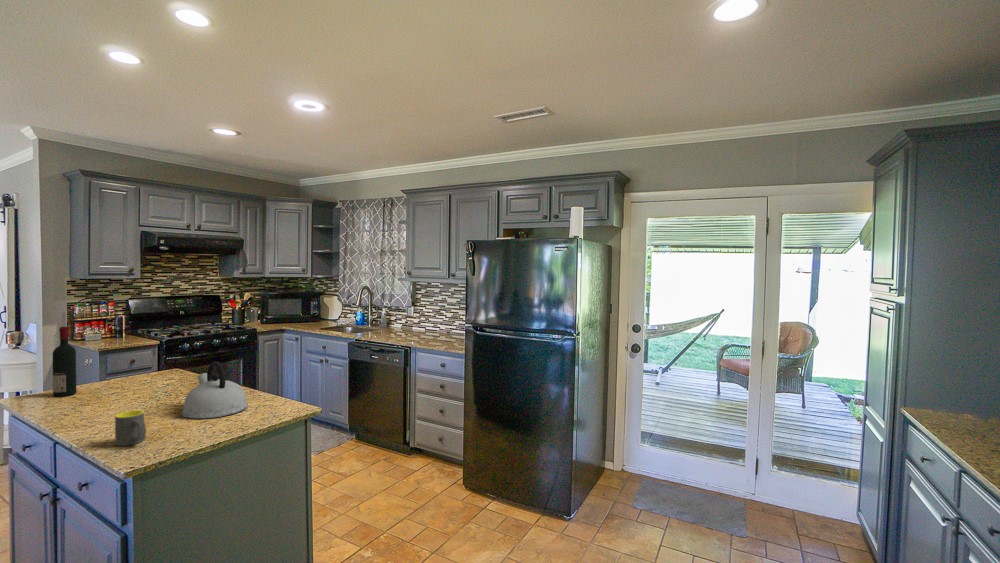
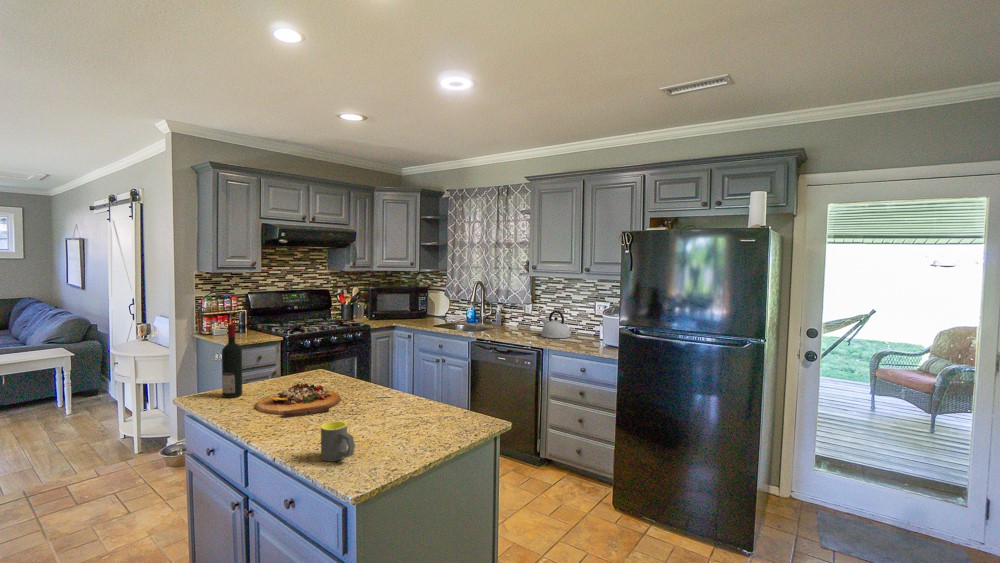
kettle: present [181,361,248,419] -> present [541,310,570,338]
cutting board: none [82,381,176,412] -> present [256,383,341,418]

